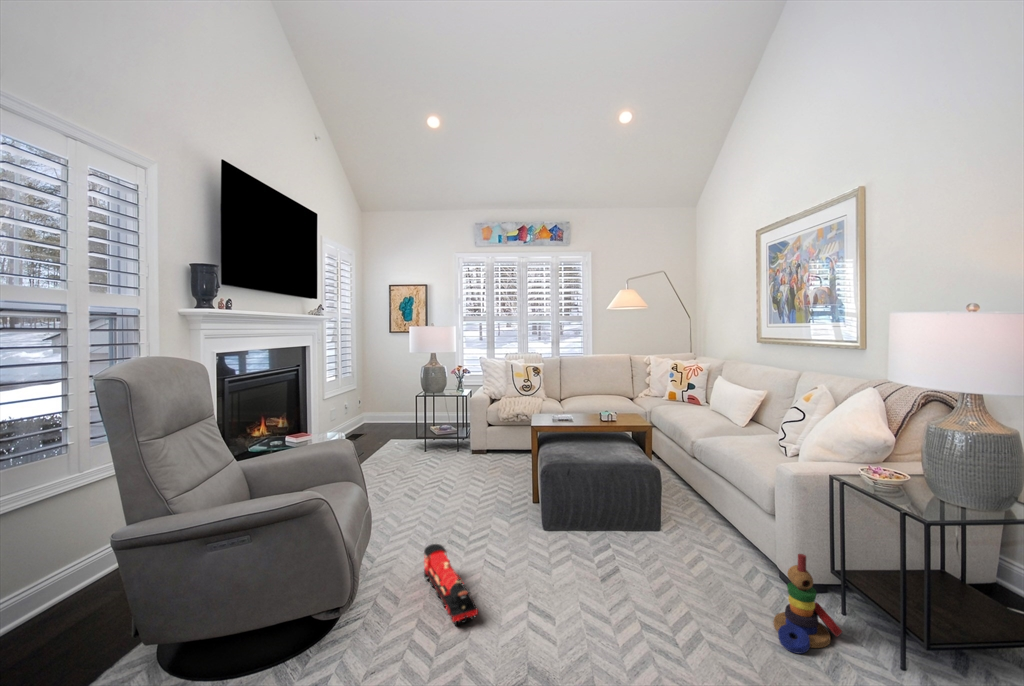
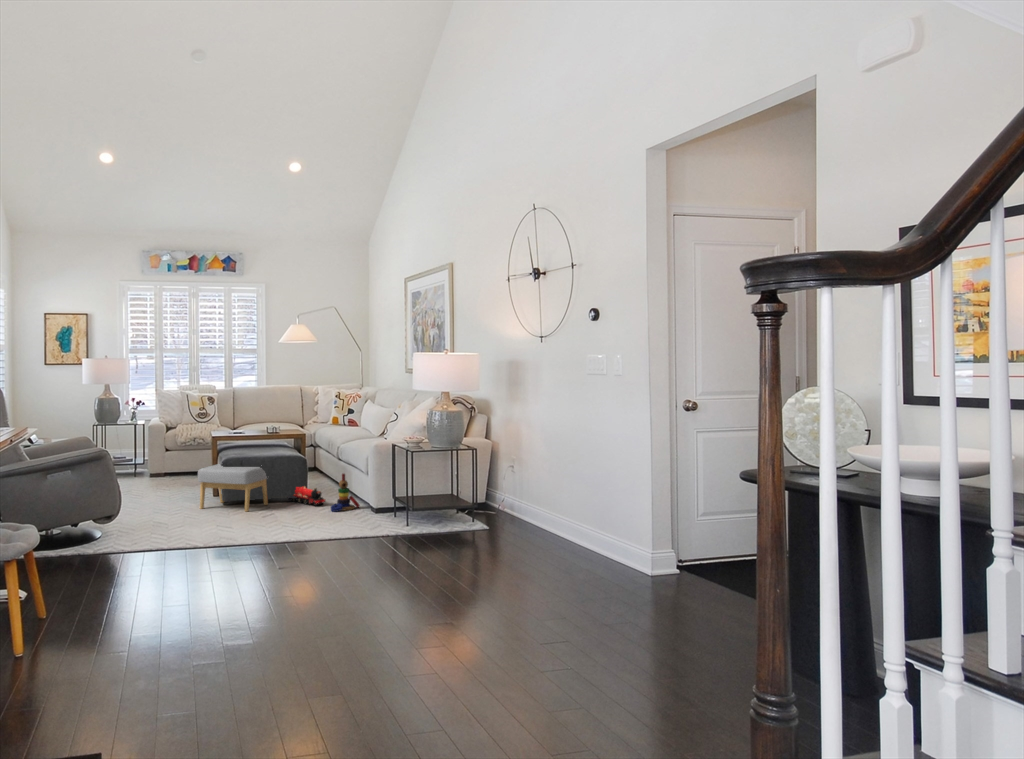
footstool: none [505,485,627,607] -> present [198,464,268,512]
toy train: present [424,544,478,625] -> present [288,487,325,506]

